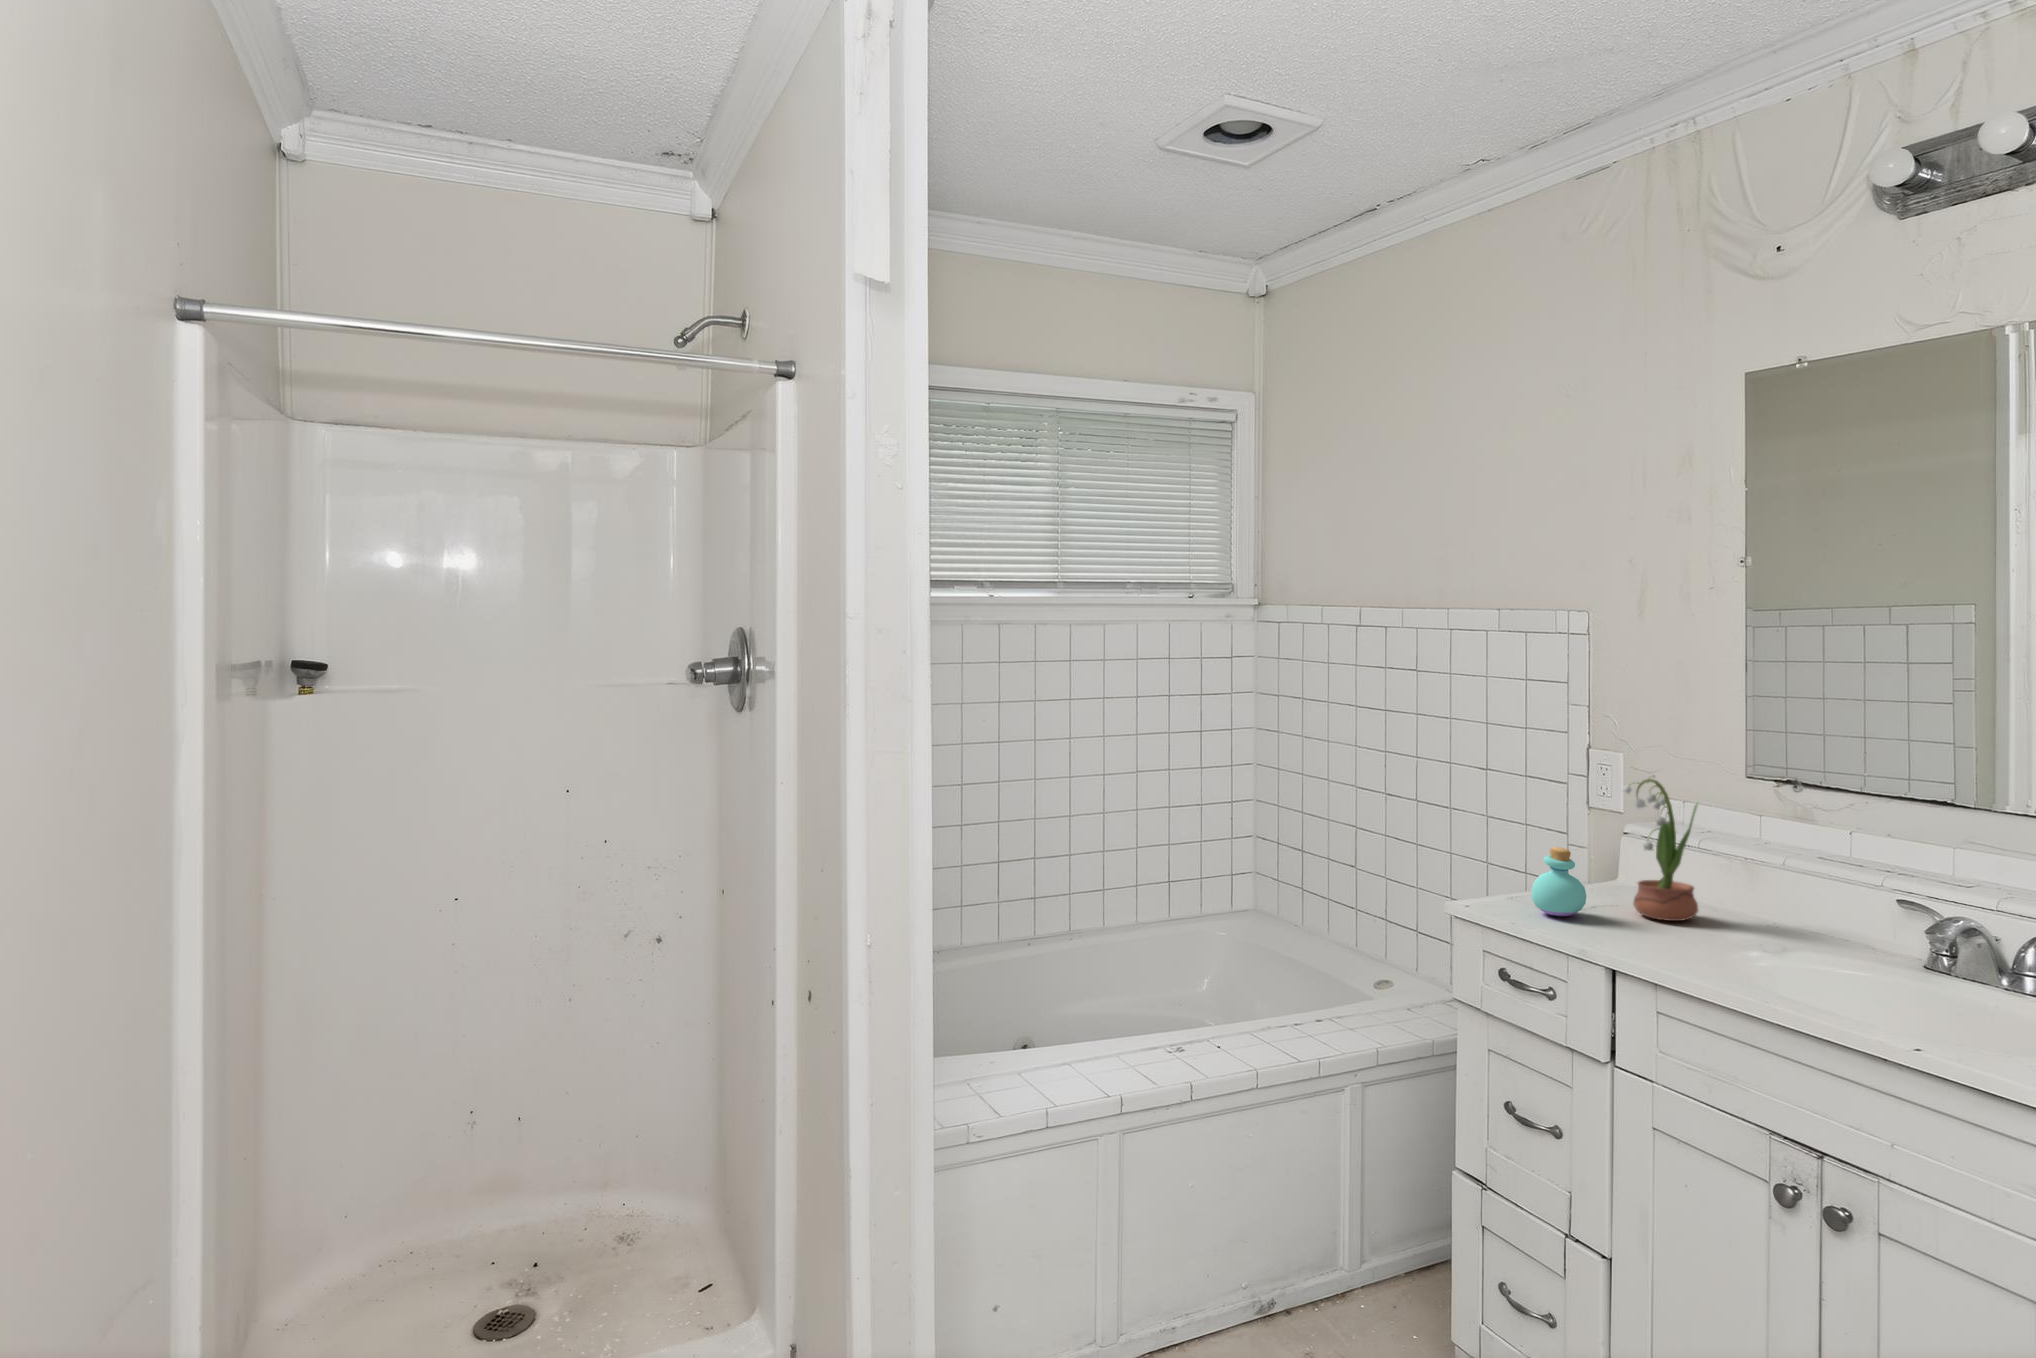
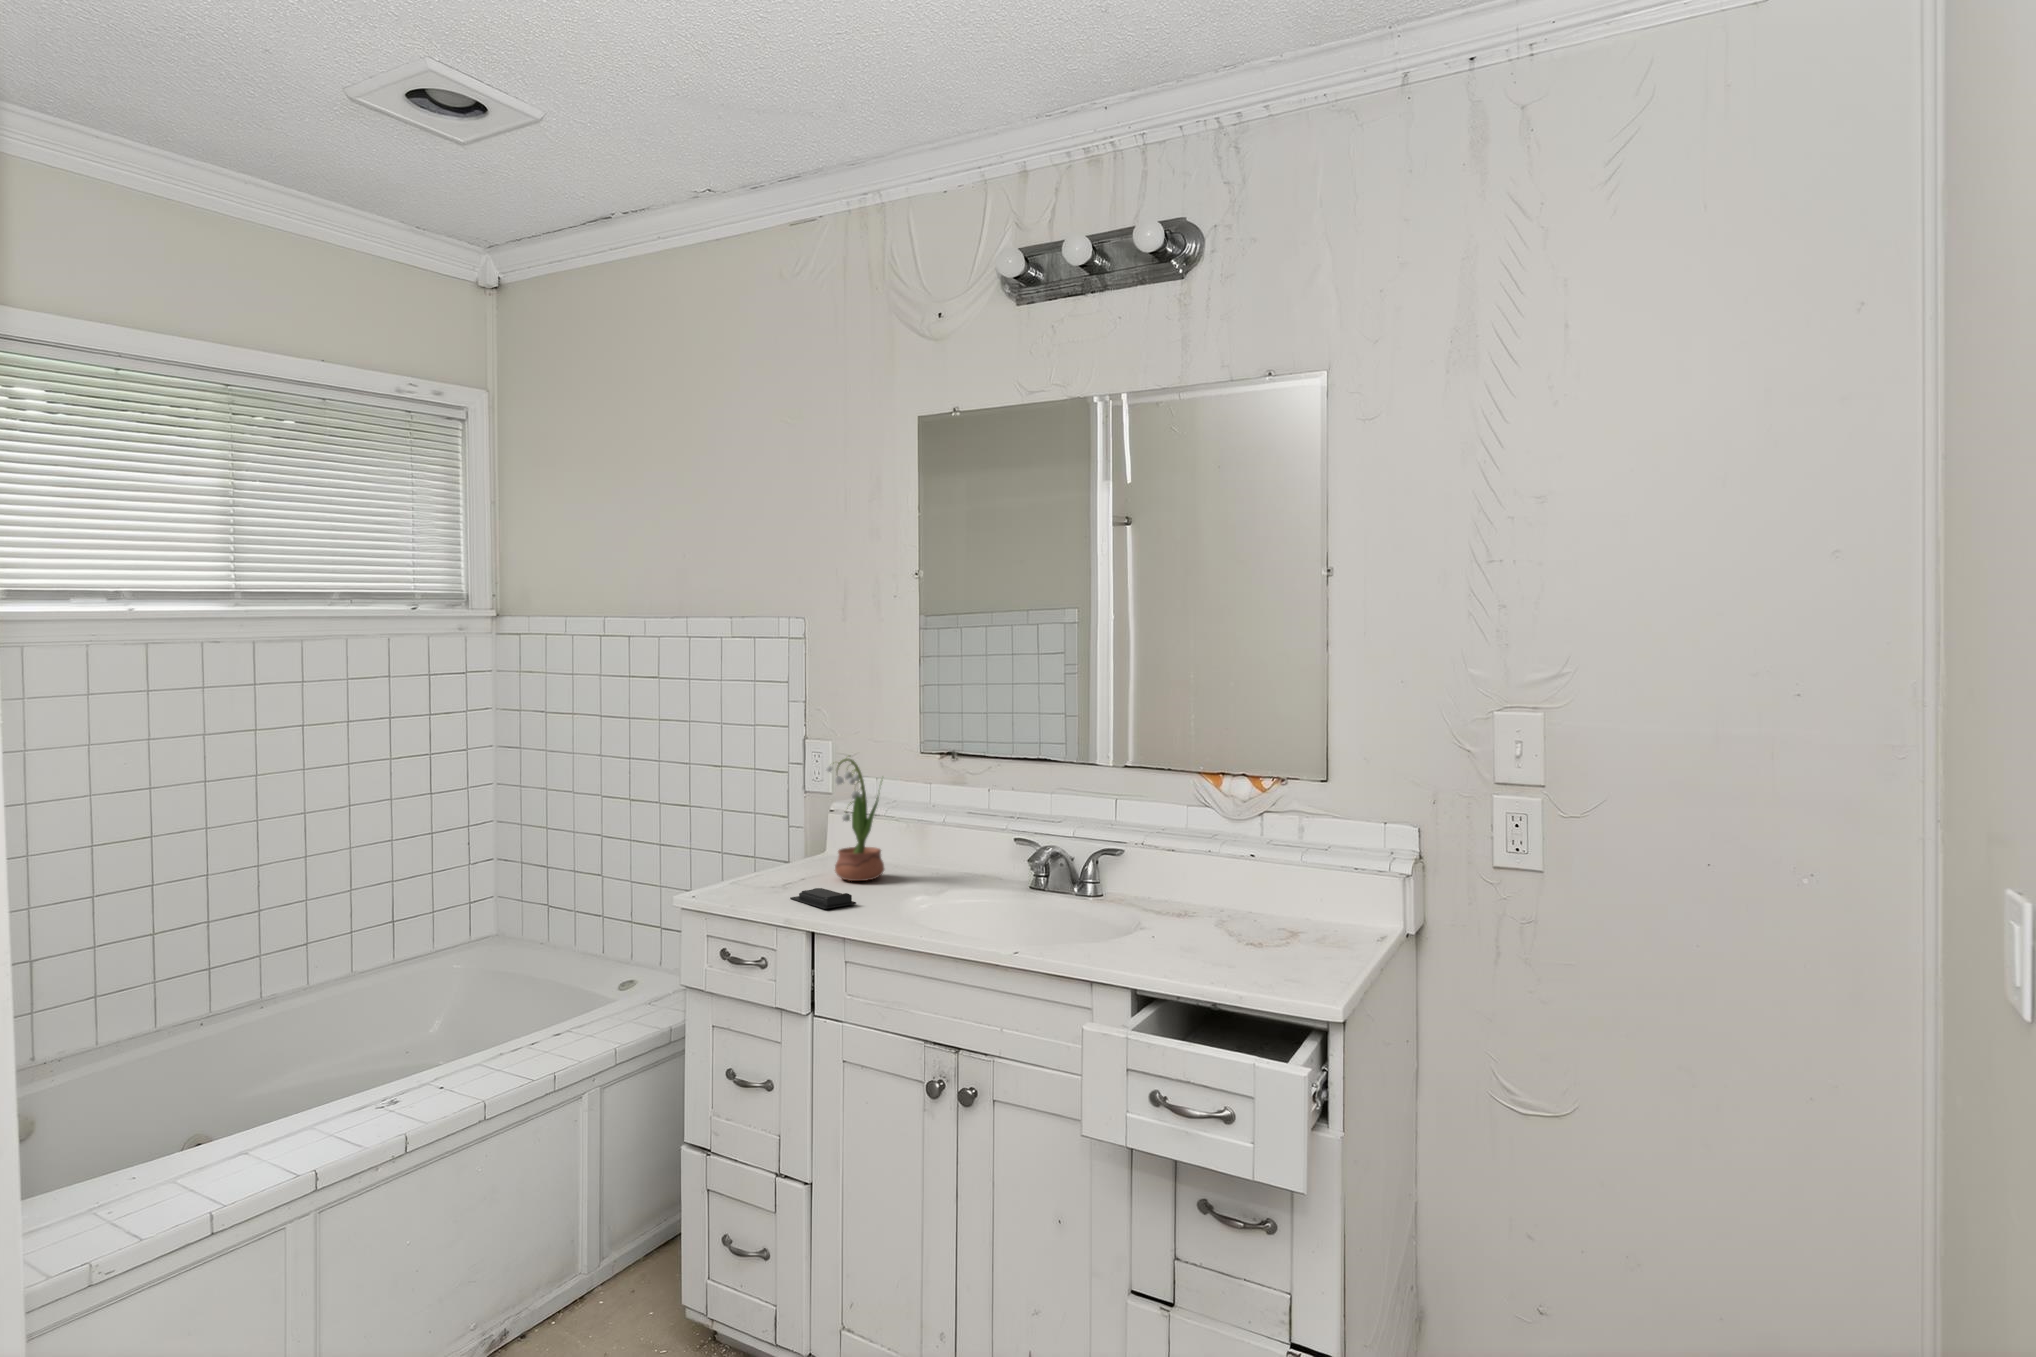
perfume bottle: present [1531,847,1586,916] -> none [750,825,796,888]
soap bar: none [1582,924,1668,950] -> present [790,888,856,909]

